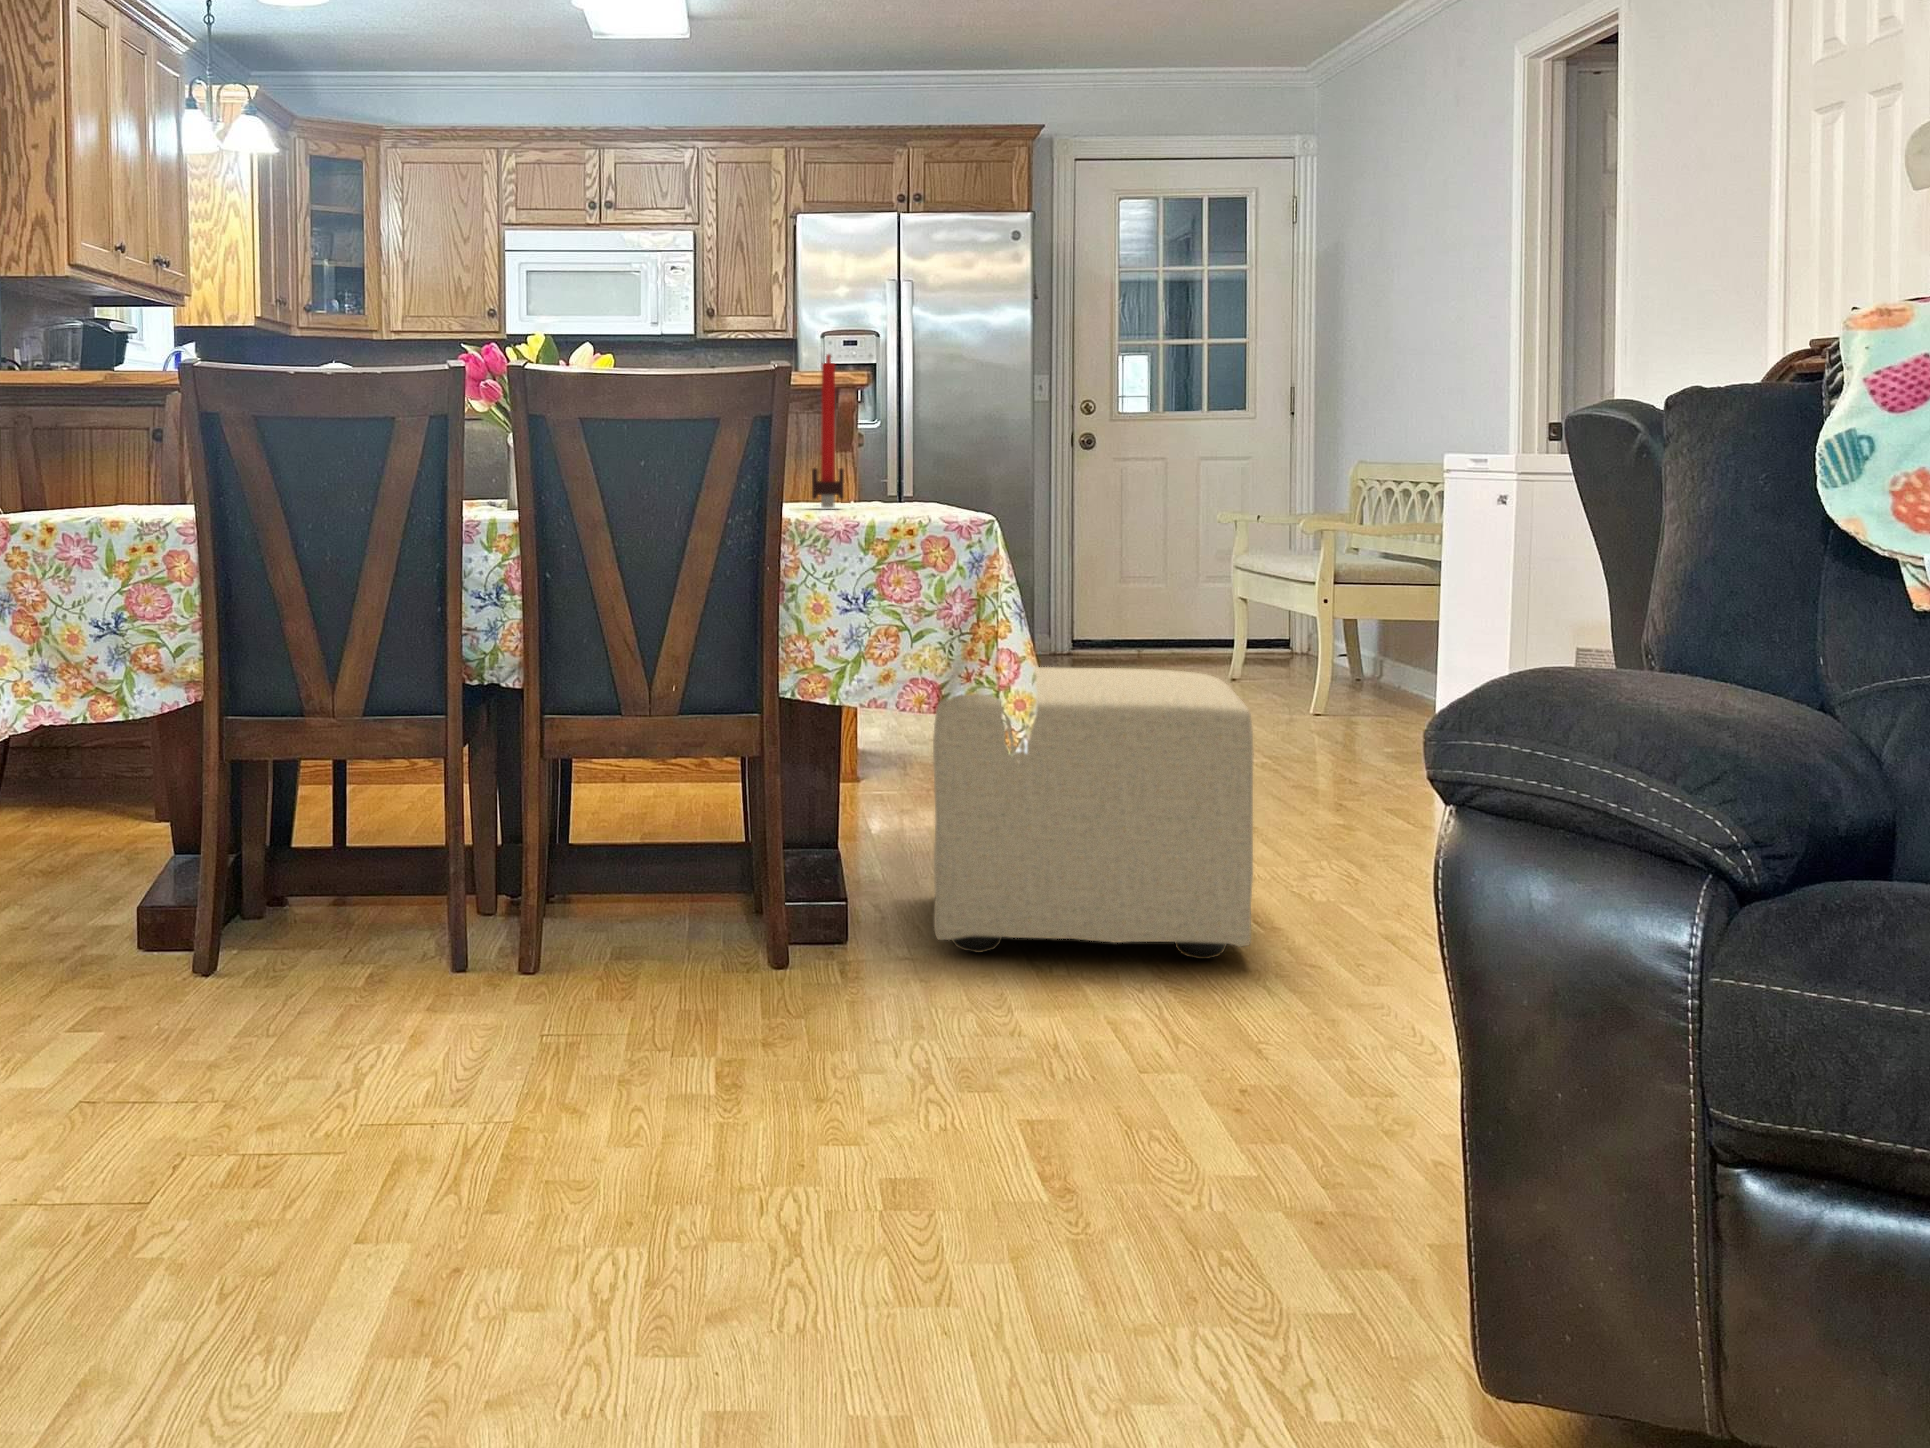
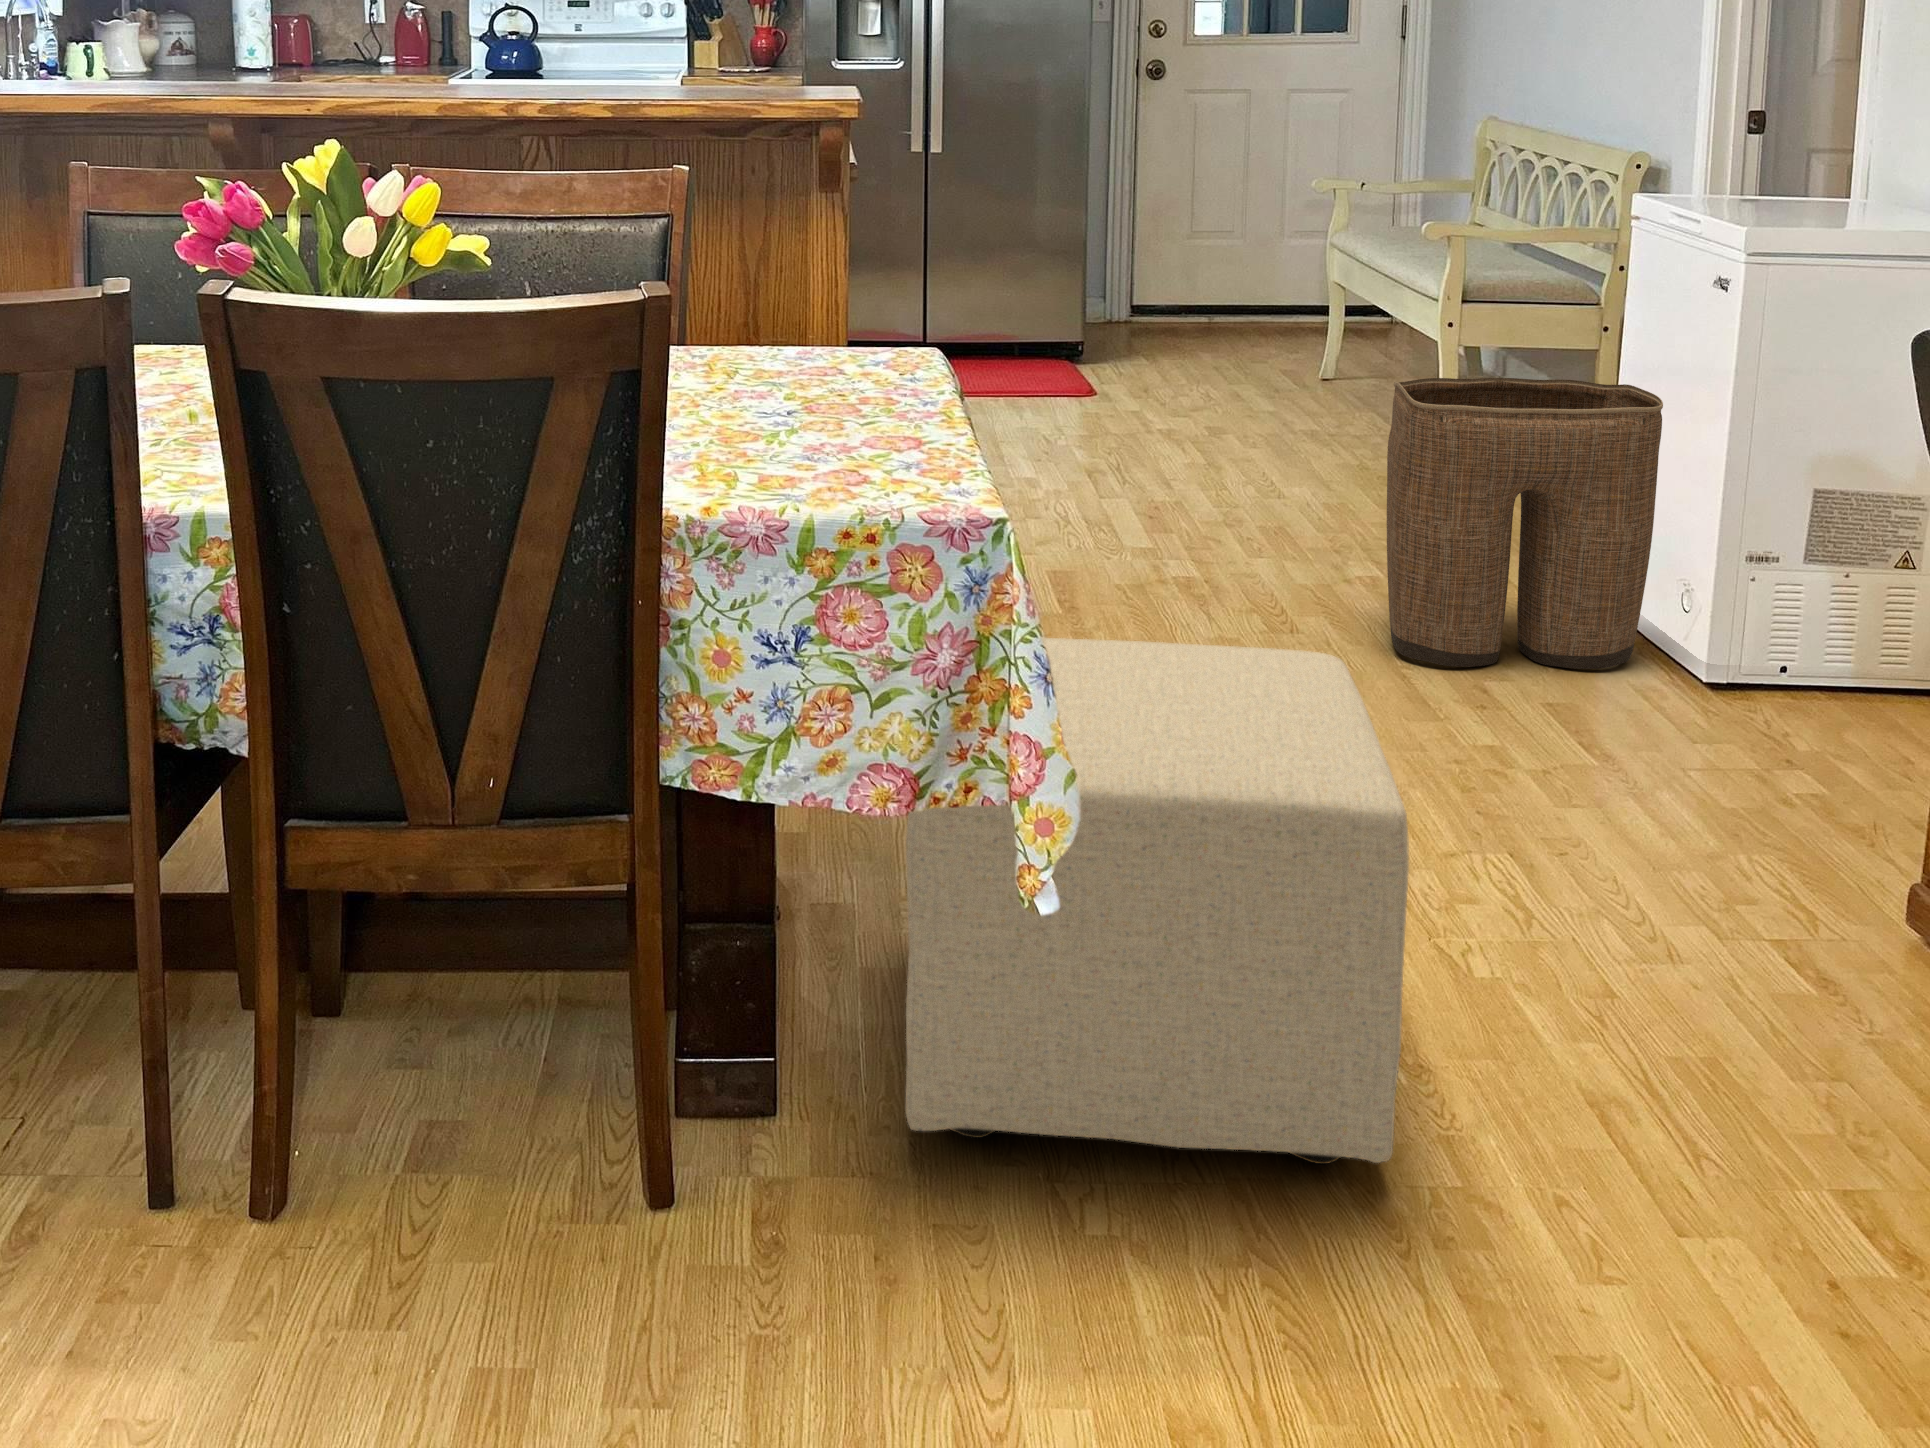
candle: present [812,355,844,508] -> none [739,180,790,410]
laundry basket: none [1265,590,1464,799] -> present [1387,378,1663,669]

